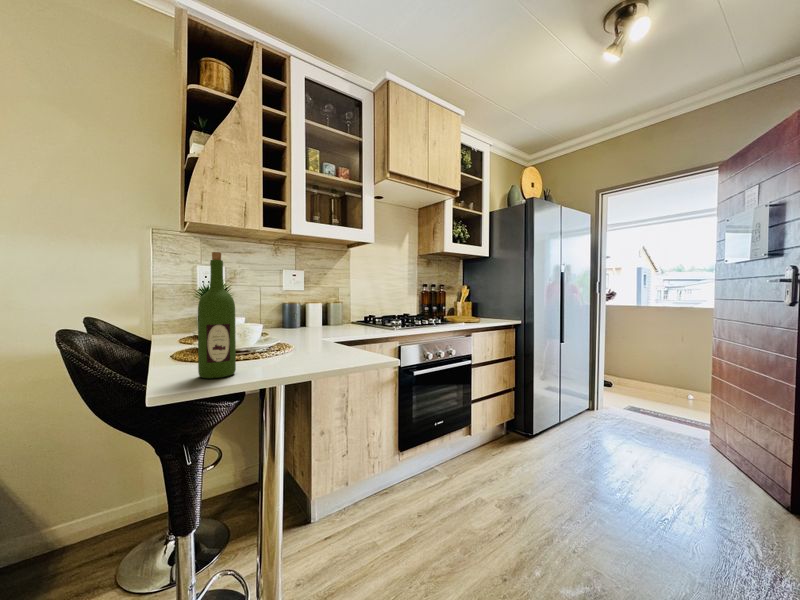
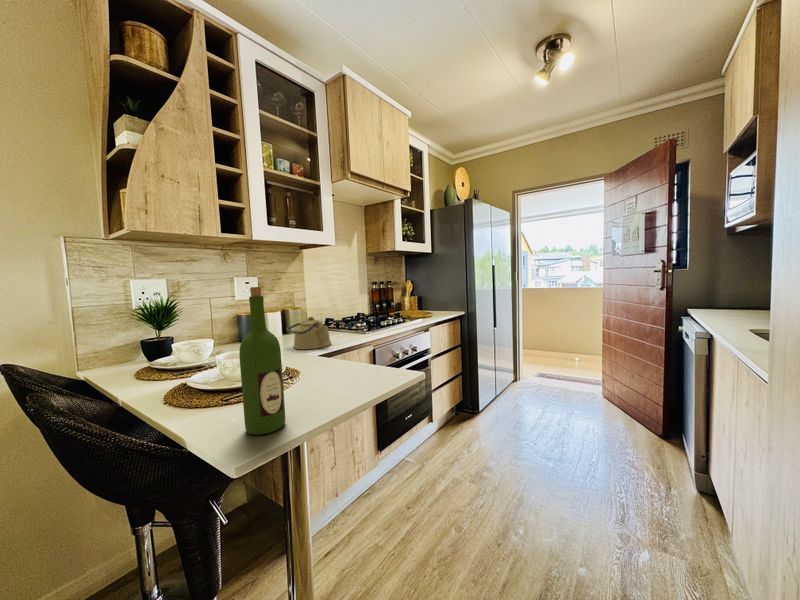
kettle: none [312,306,352,336] -> present [287,317,331,349]

